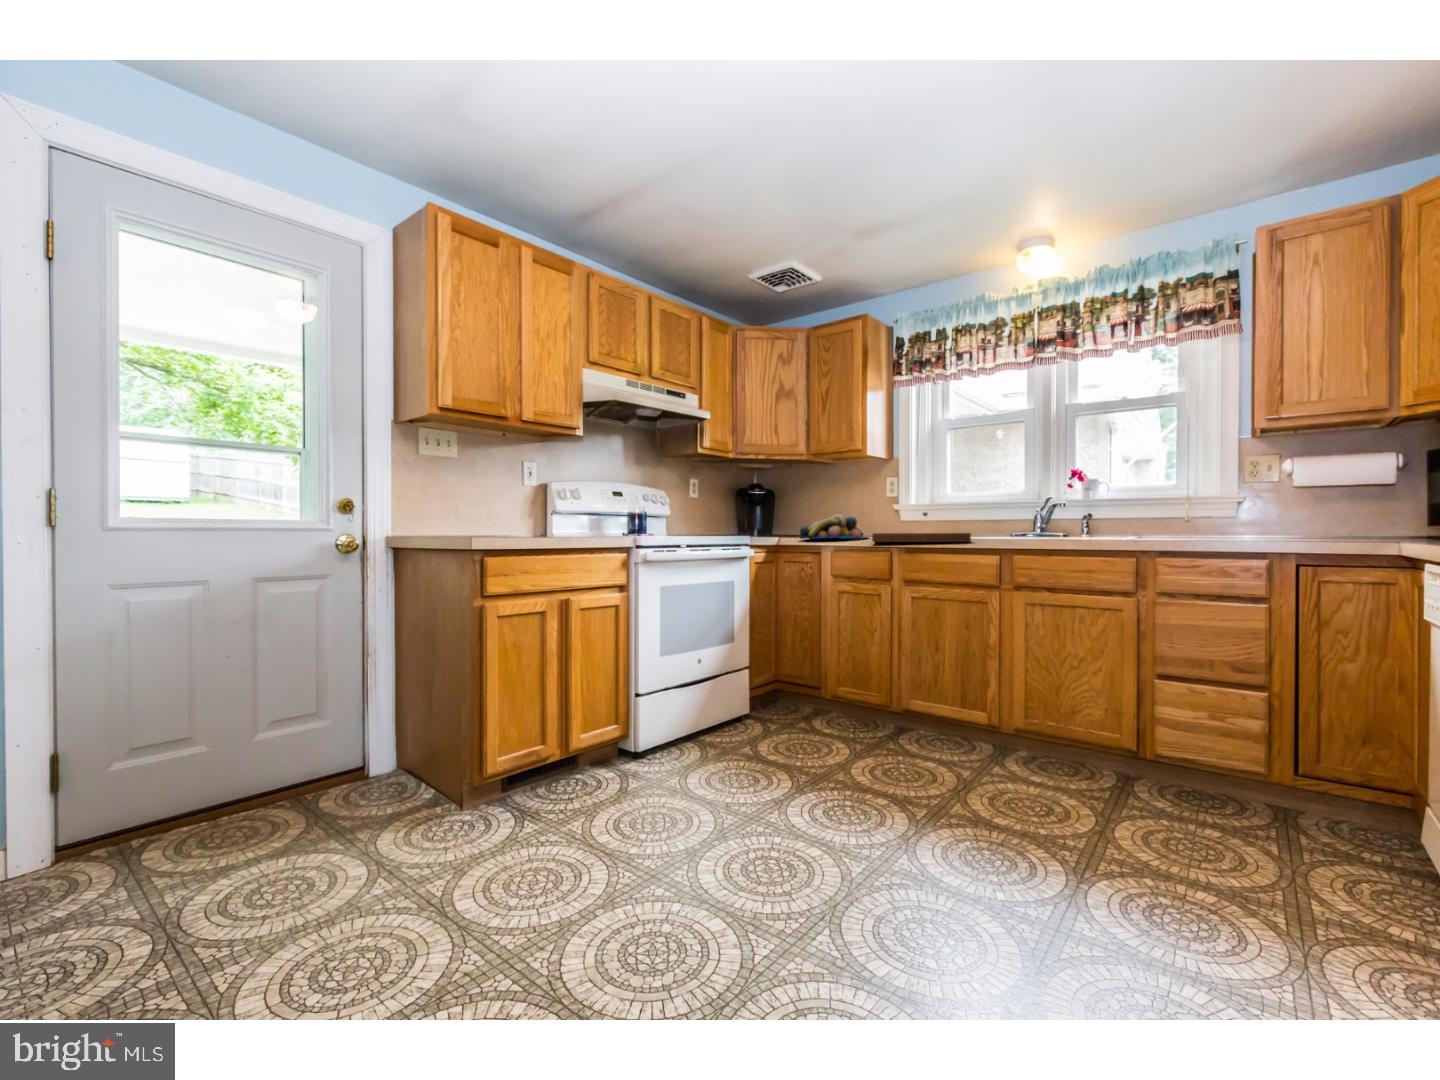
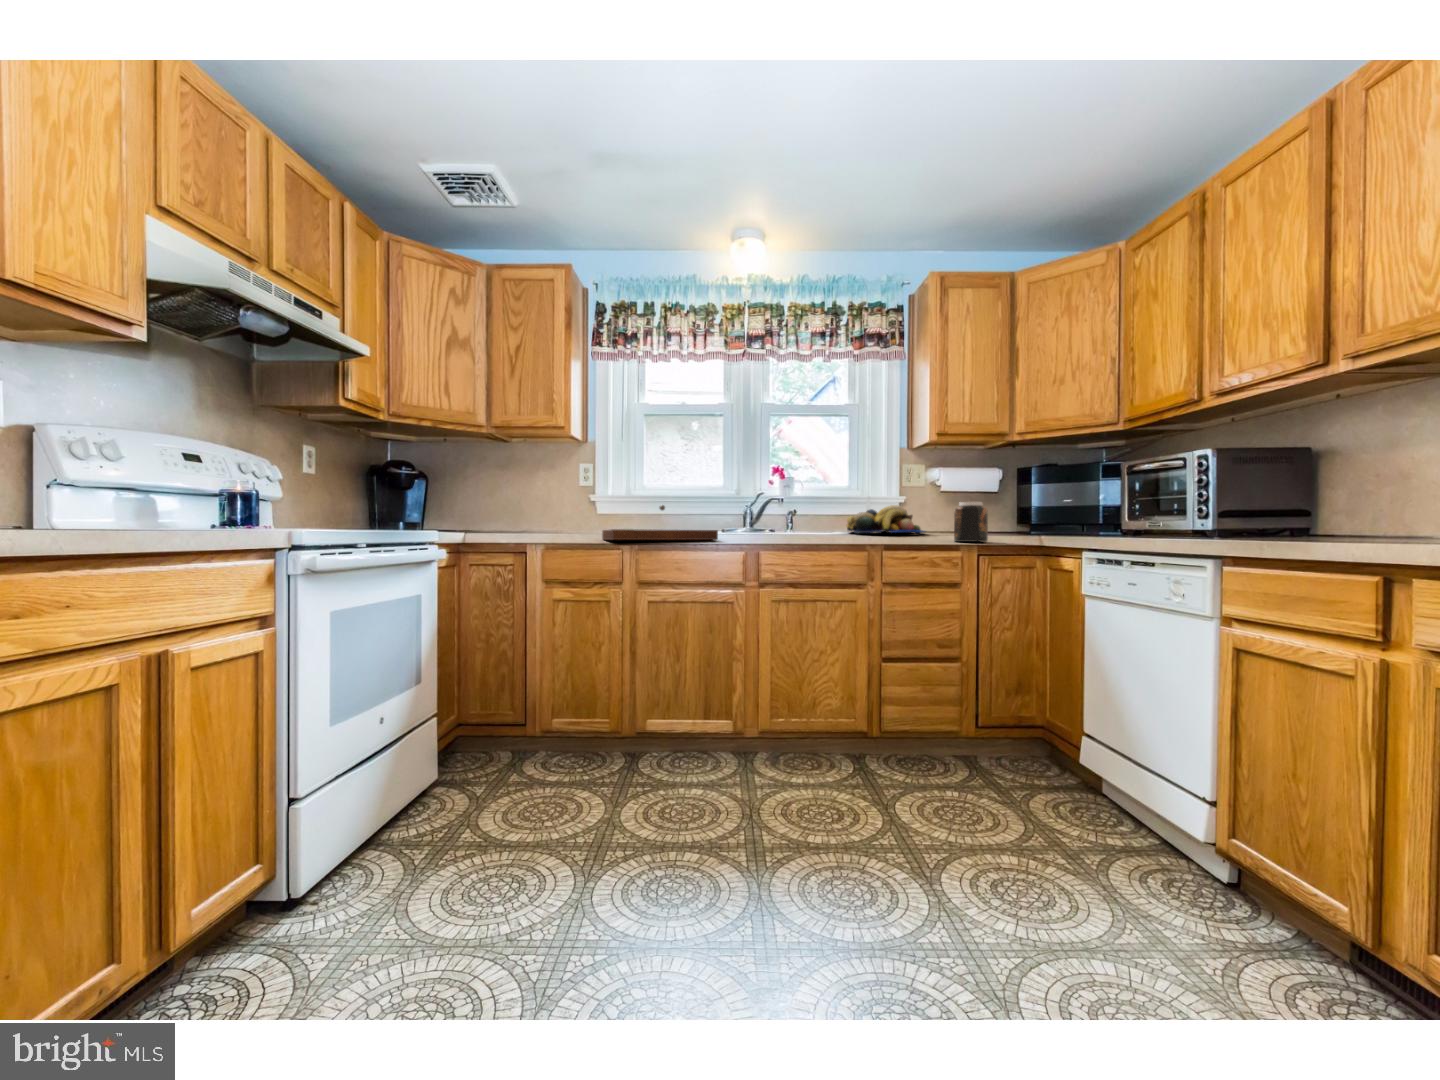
jar: none [1258,496,1307,543] -> present [954,502,988,542]
fruit bowl: present [800,514,866,539] -> present [847,505,925,533]

